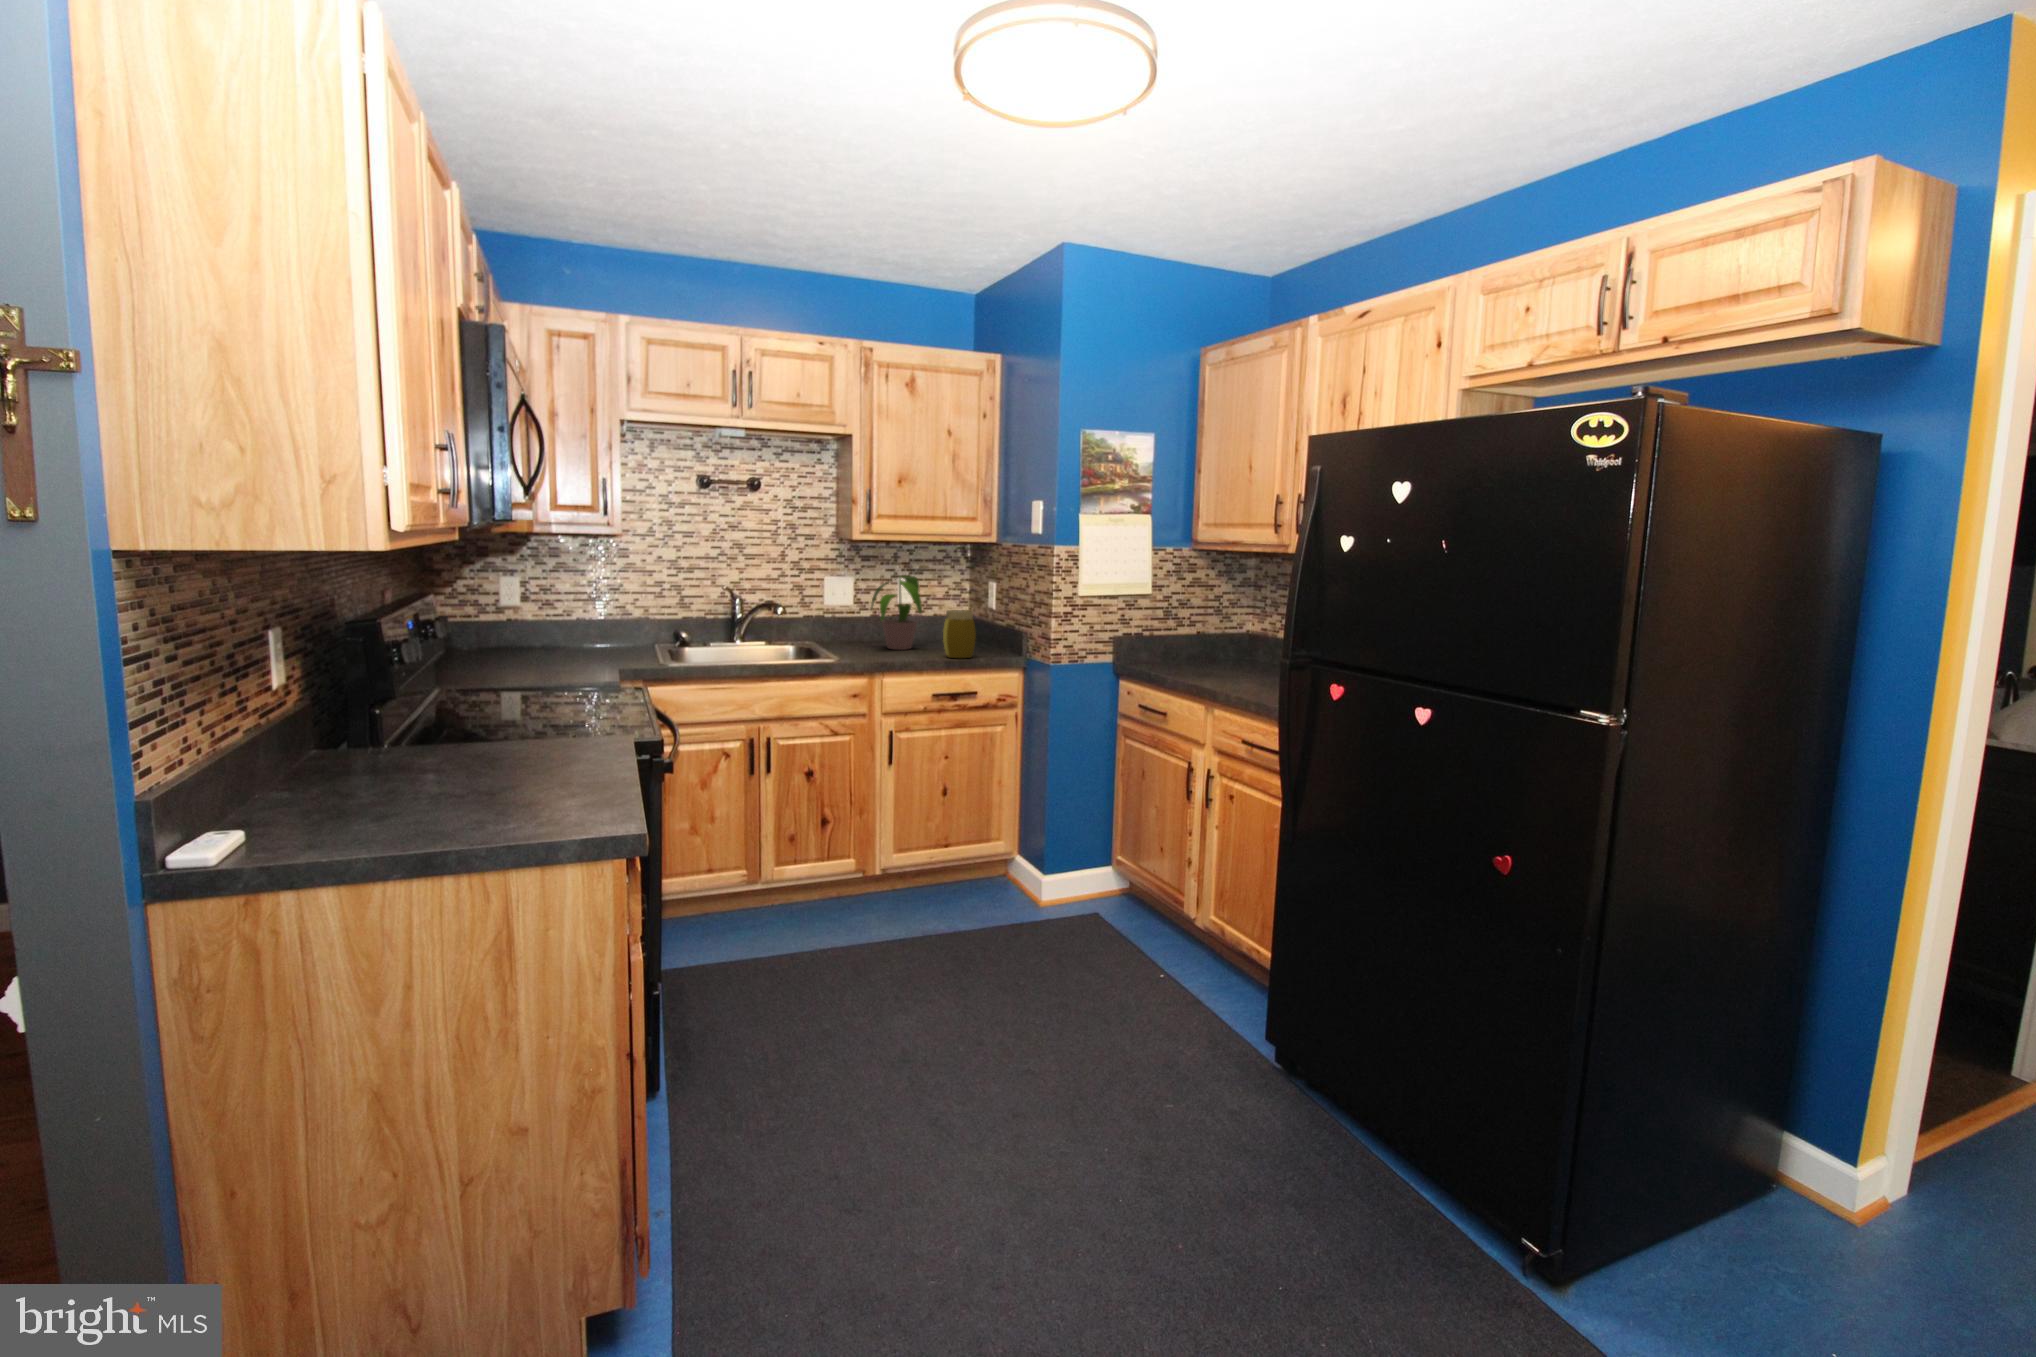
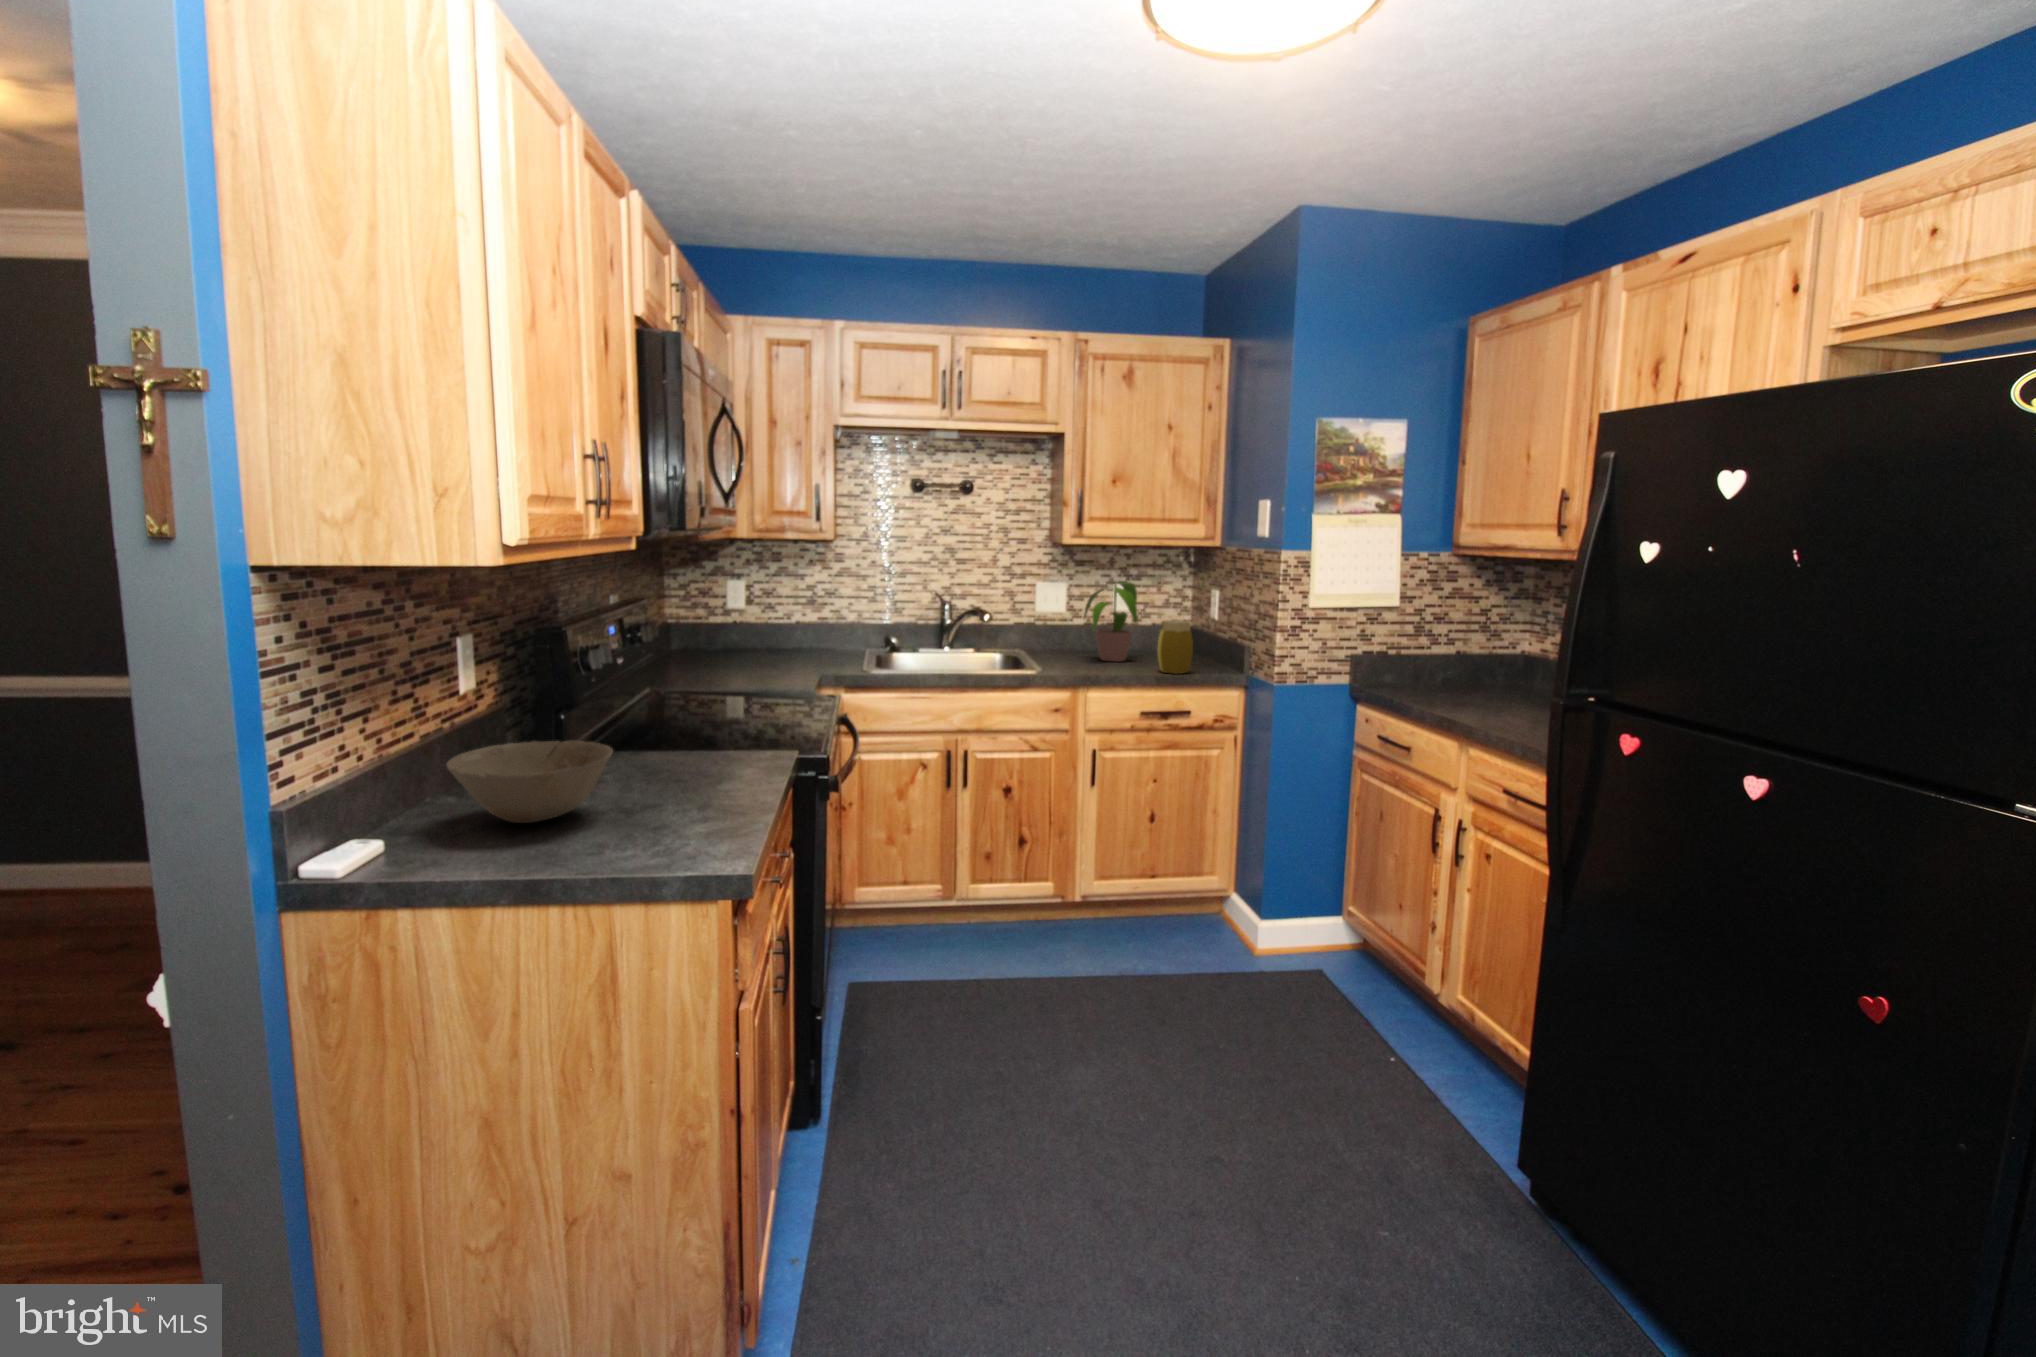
bowl: none [304,726,477,805] -> present [447,741,613,823]

